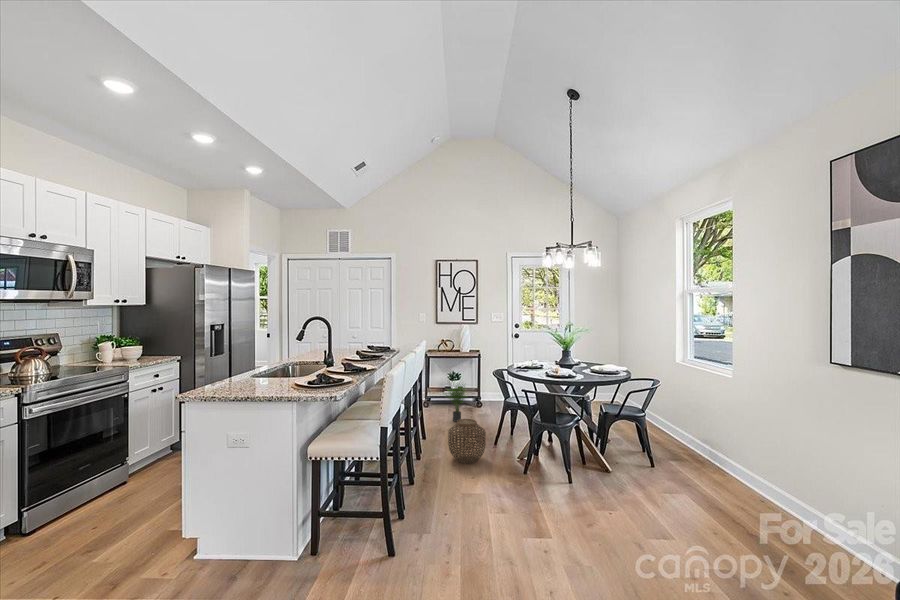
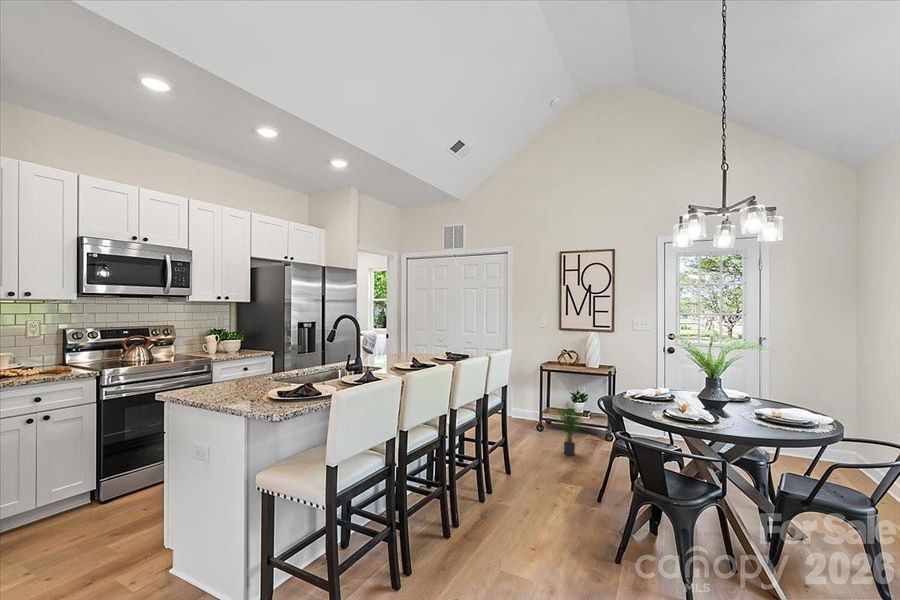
woven basket: present [448,419,486,464] -> none [521,457,572,520]

